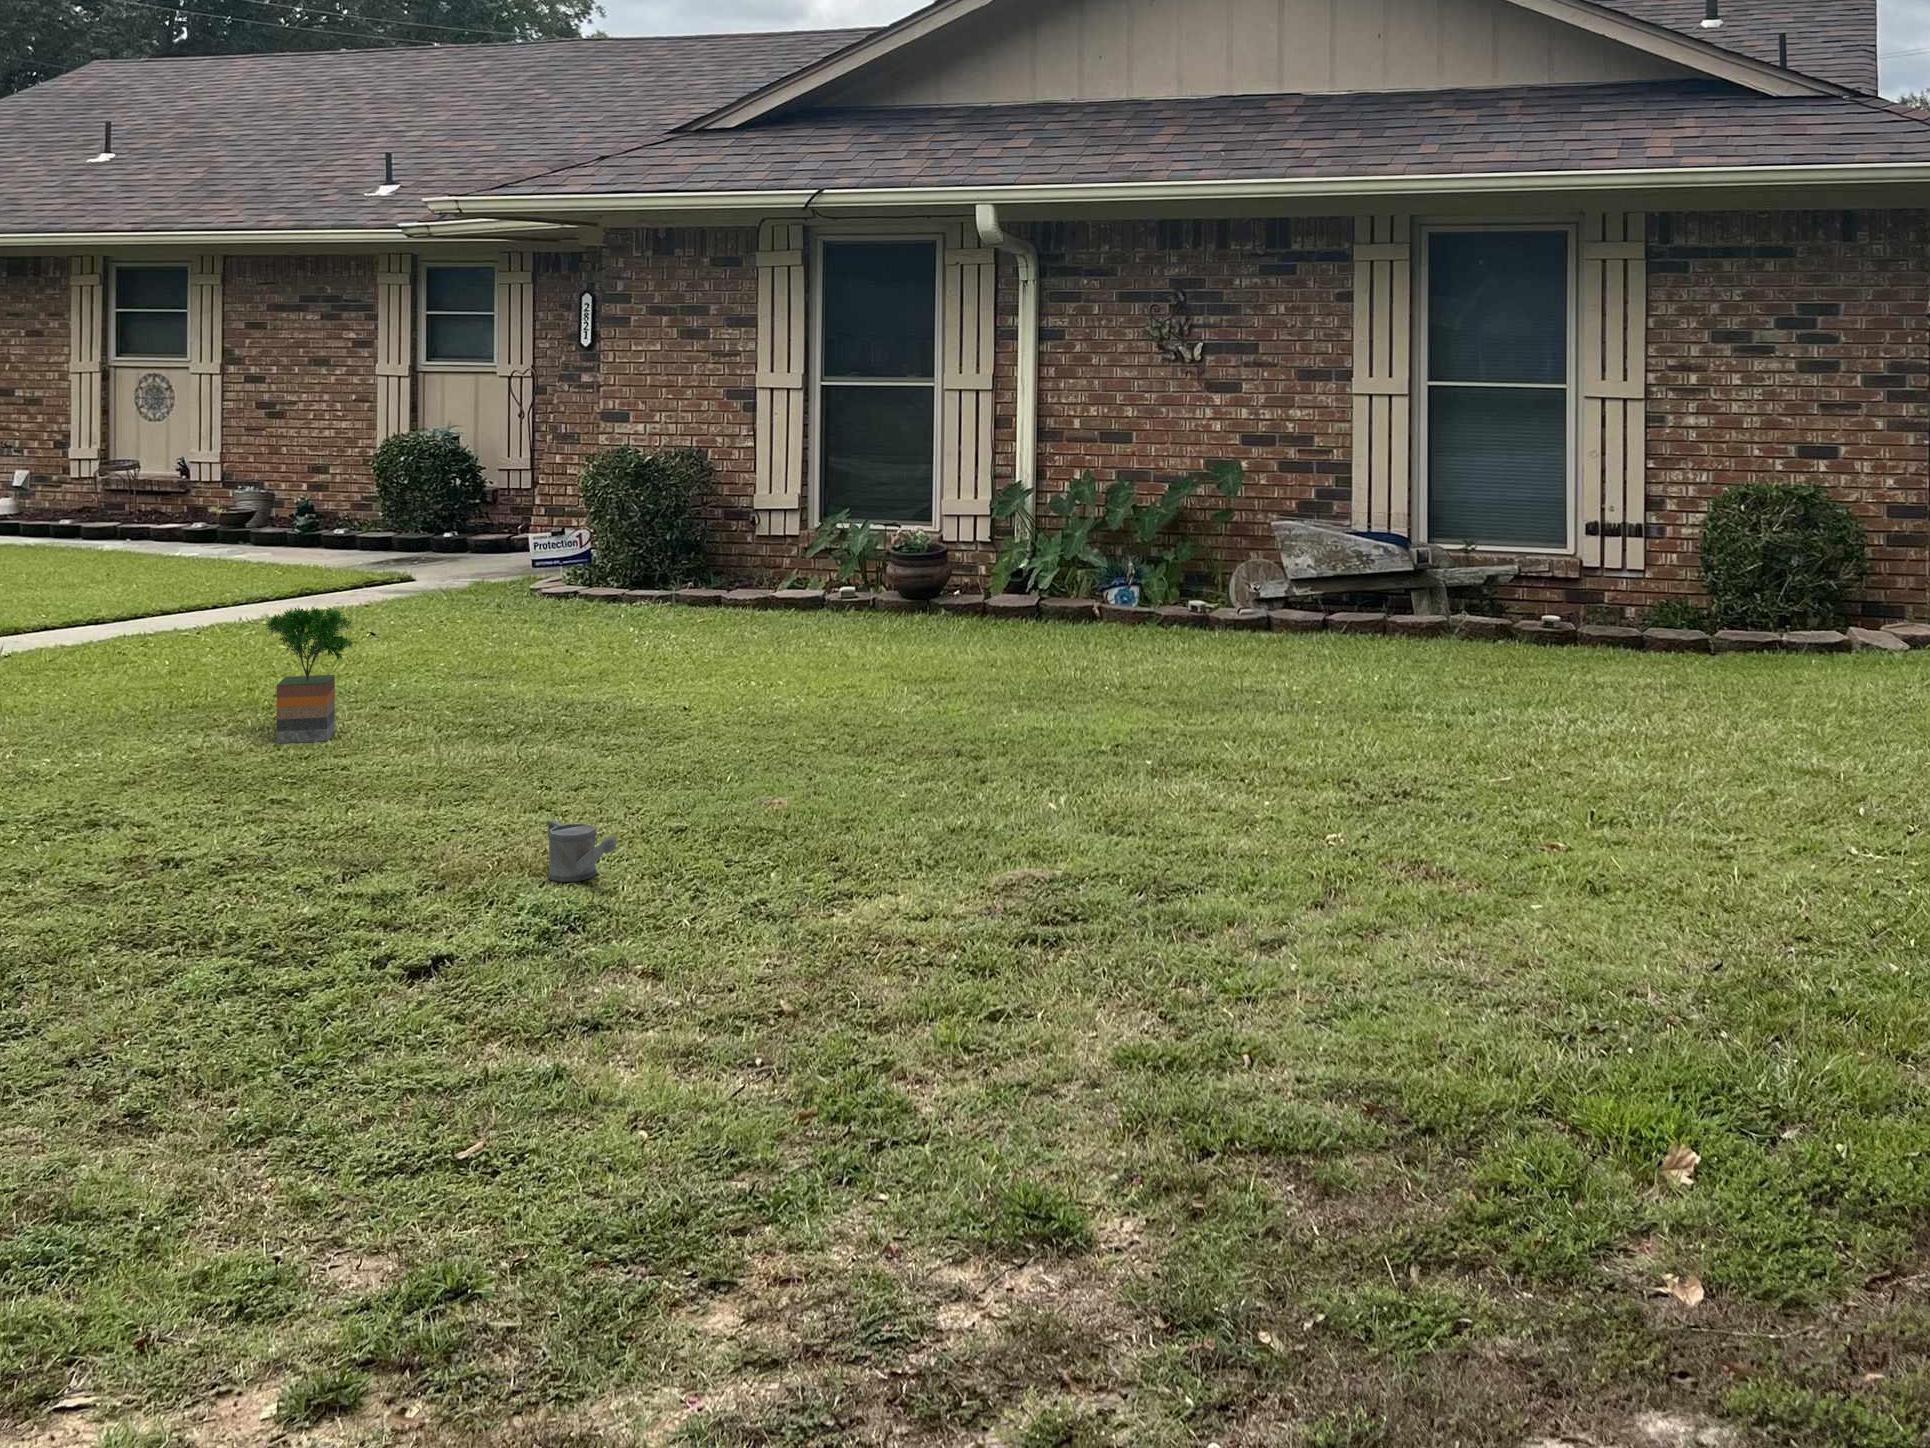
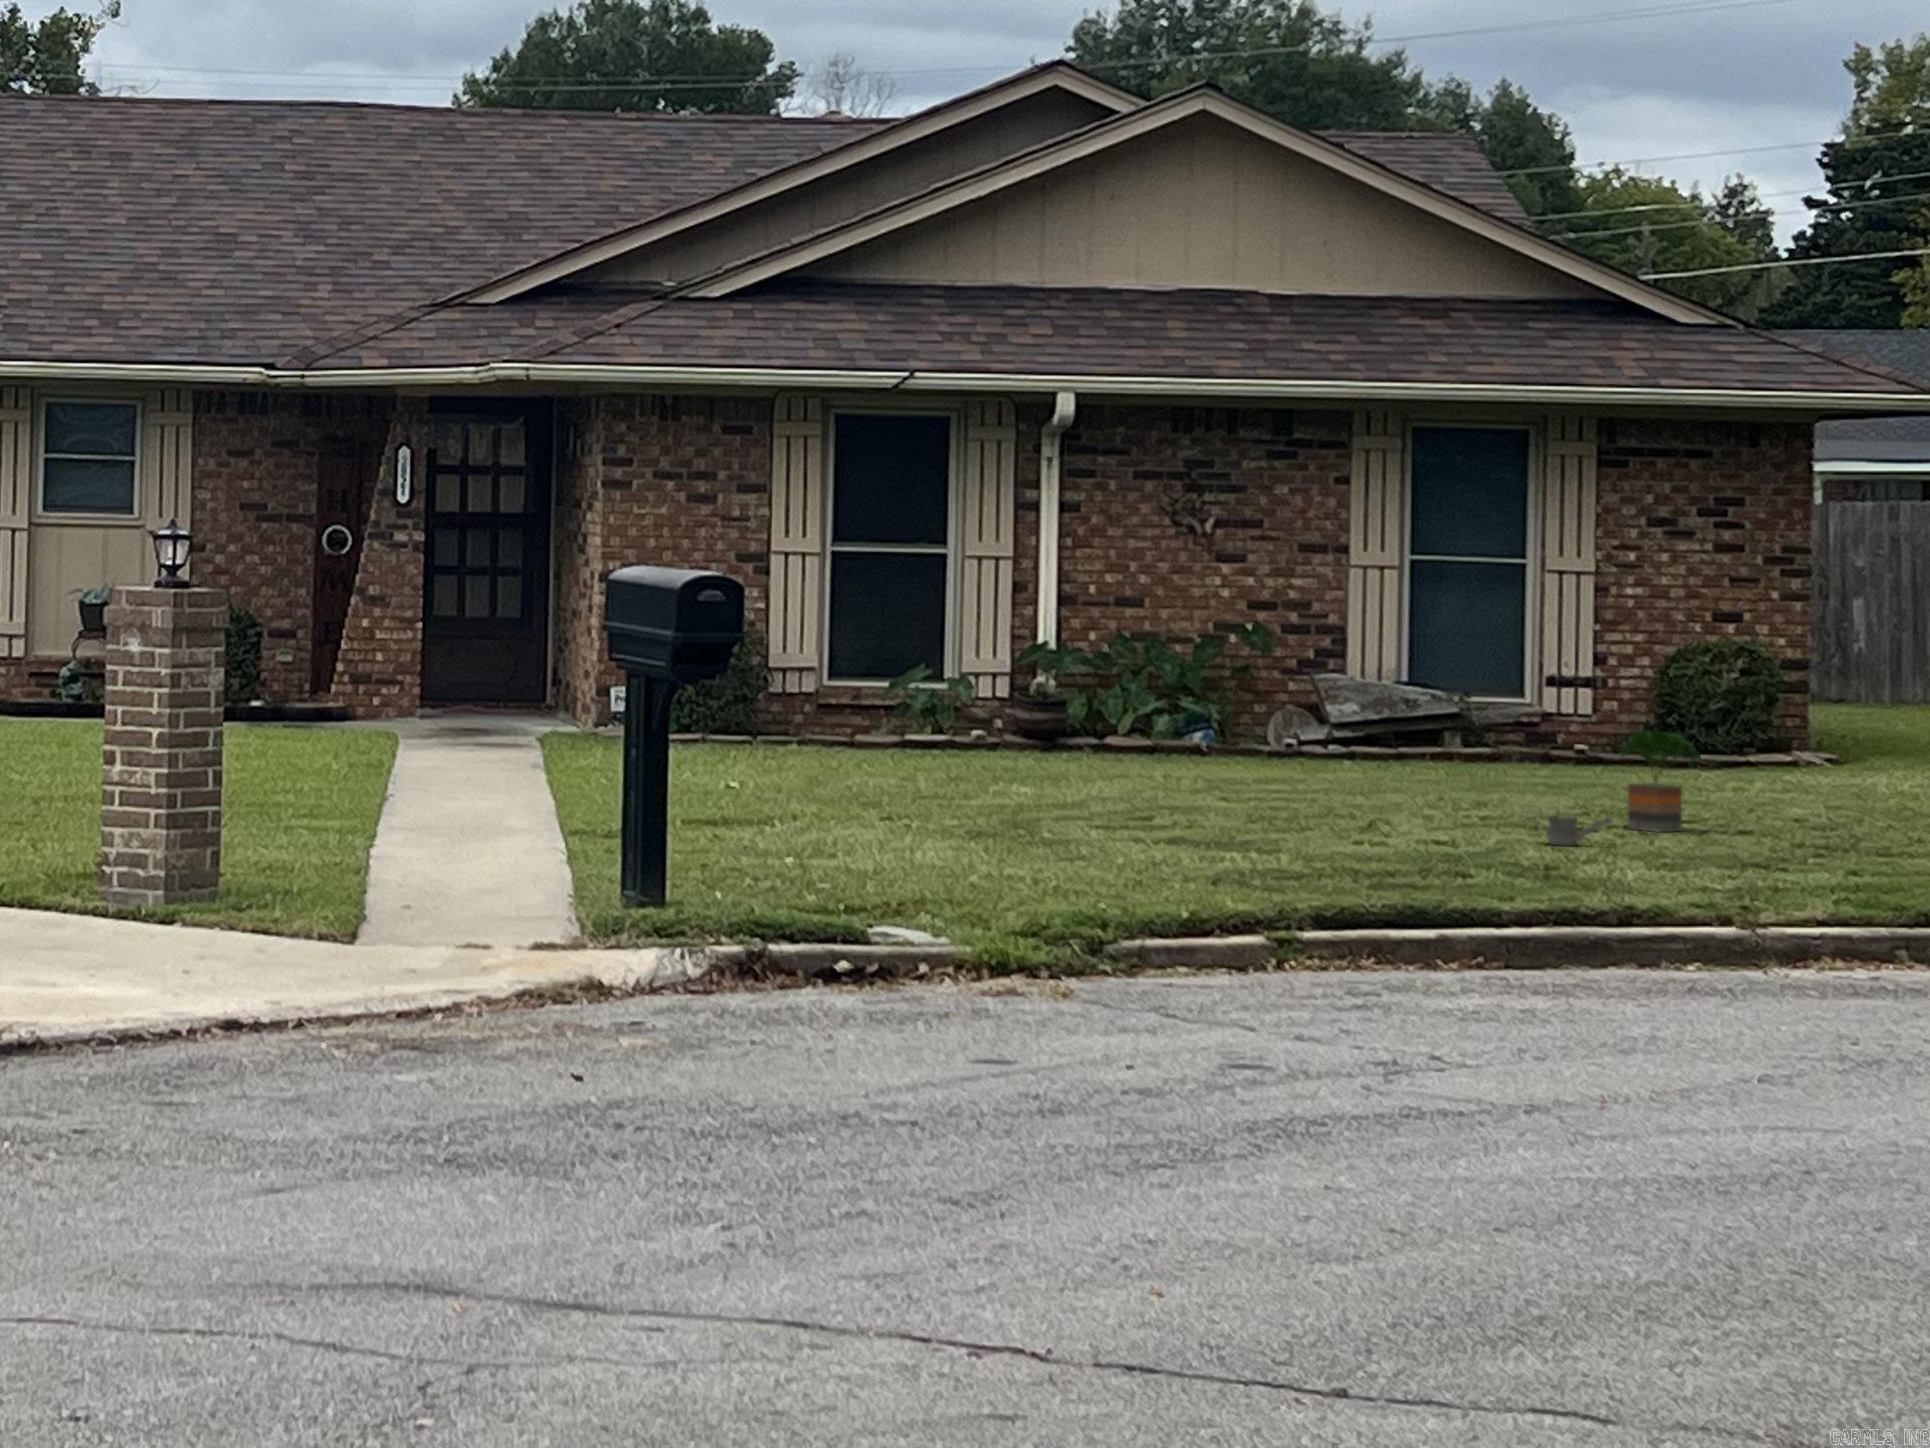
potted tree: present [266,607,353,743] -> present [1620,730,1698,832]

